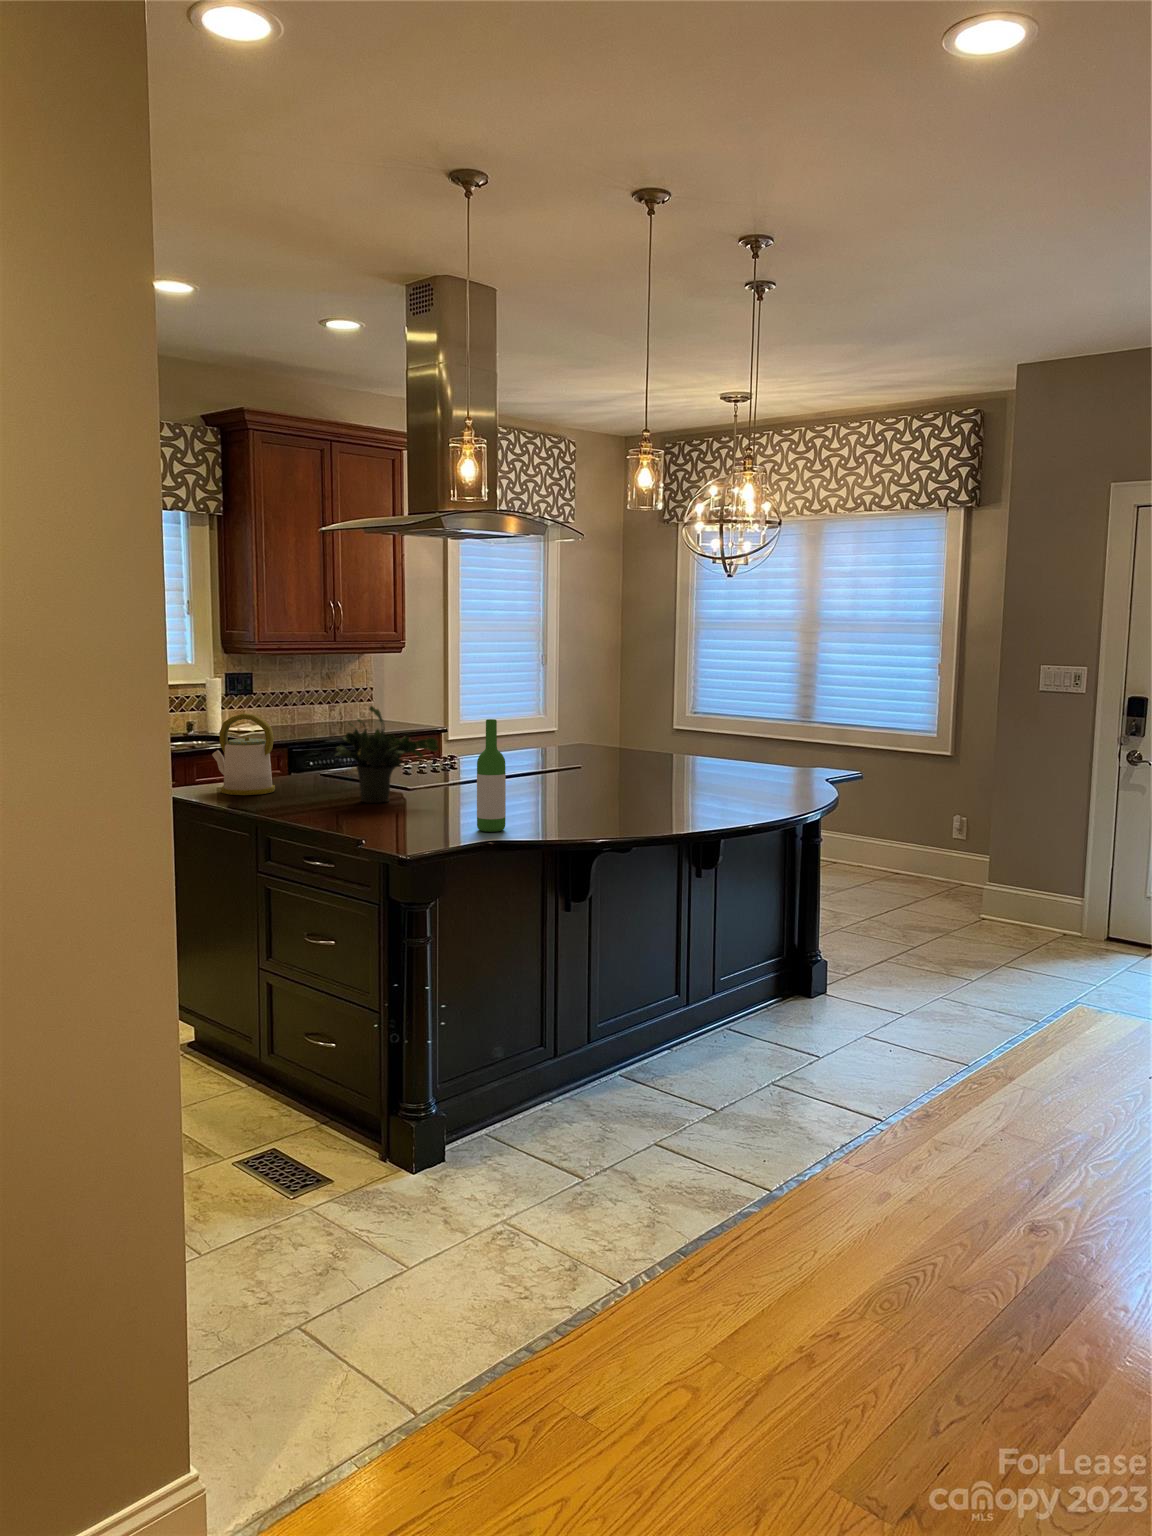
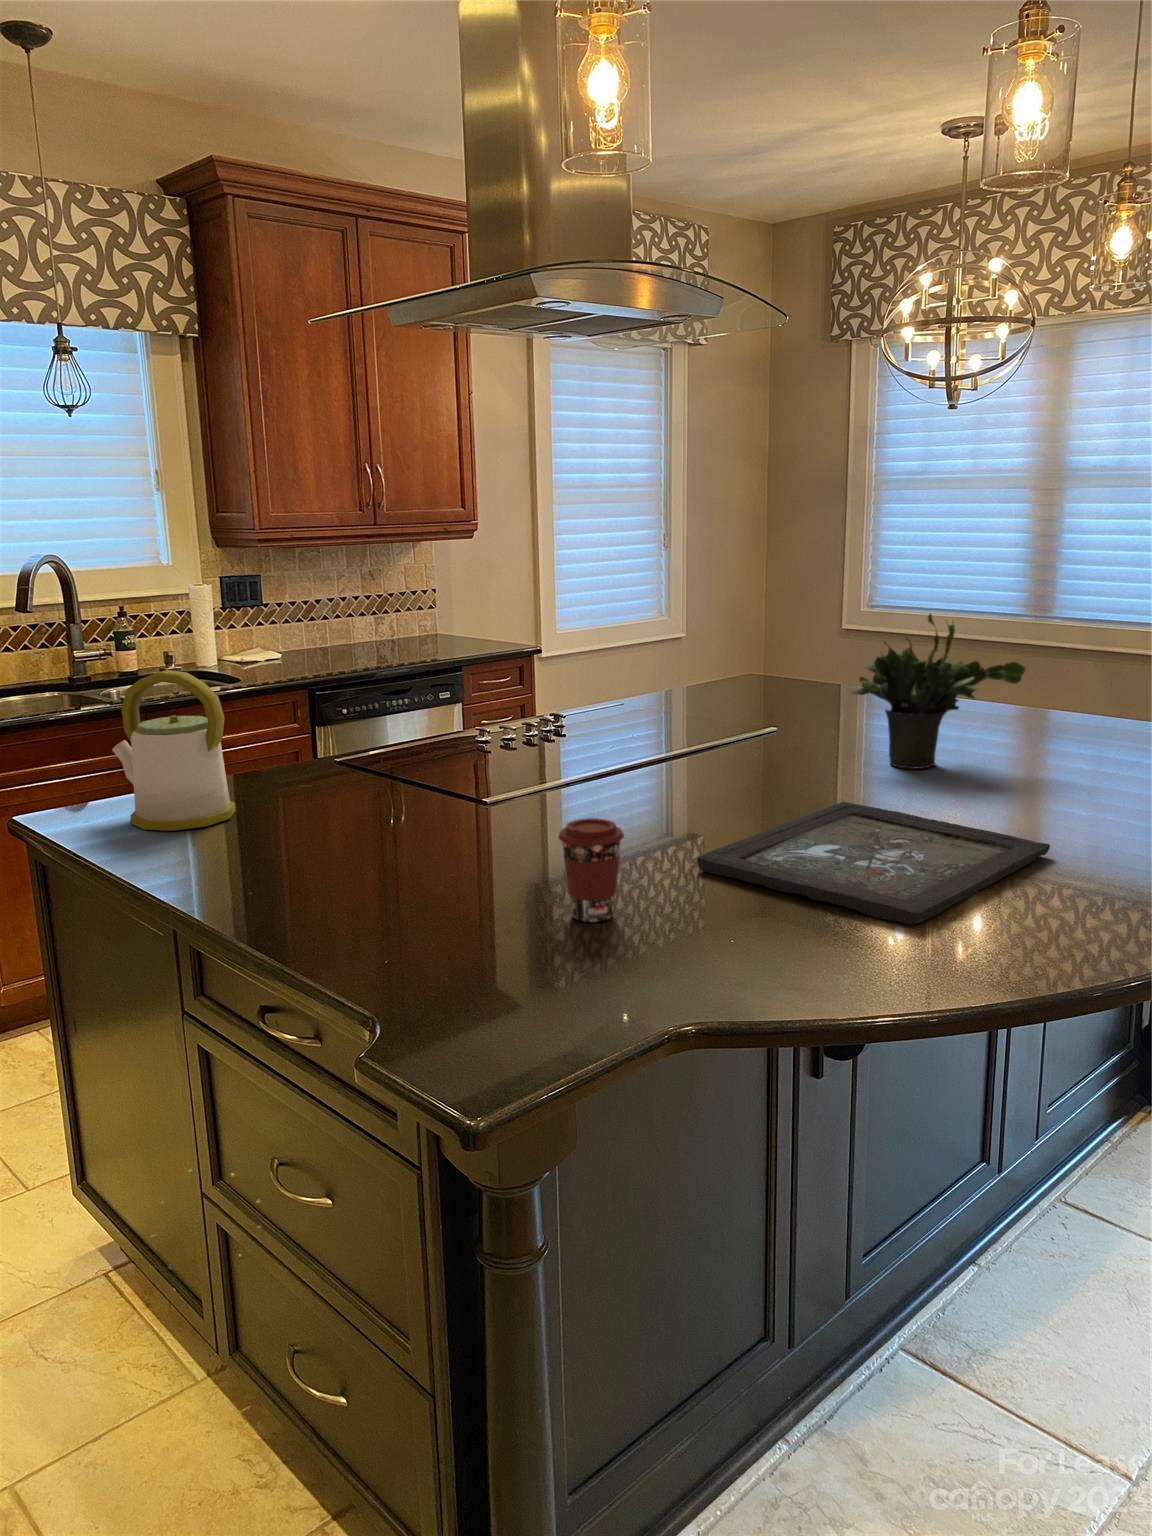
potted plant: present [335,706,439,802] -> present [851,614,1026,769]
wine bottle: present [477,719,506,832] -> none [641,703,709,970]
coffee cup: none [443,776,473,821] -> present [558,818,624,922]
tray: none [511,789,680,823] -> present [697,802,1050,924]

